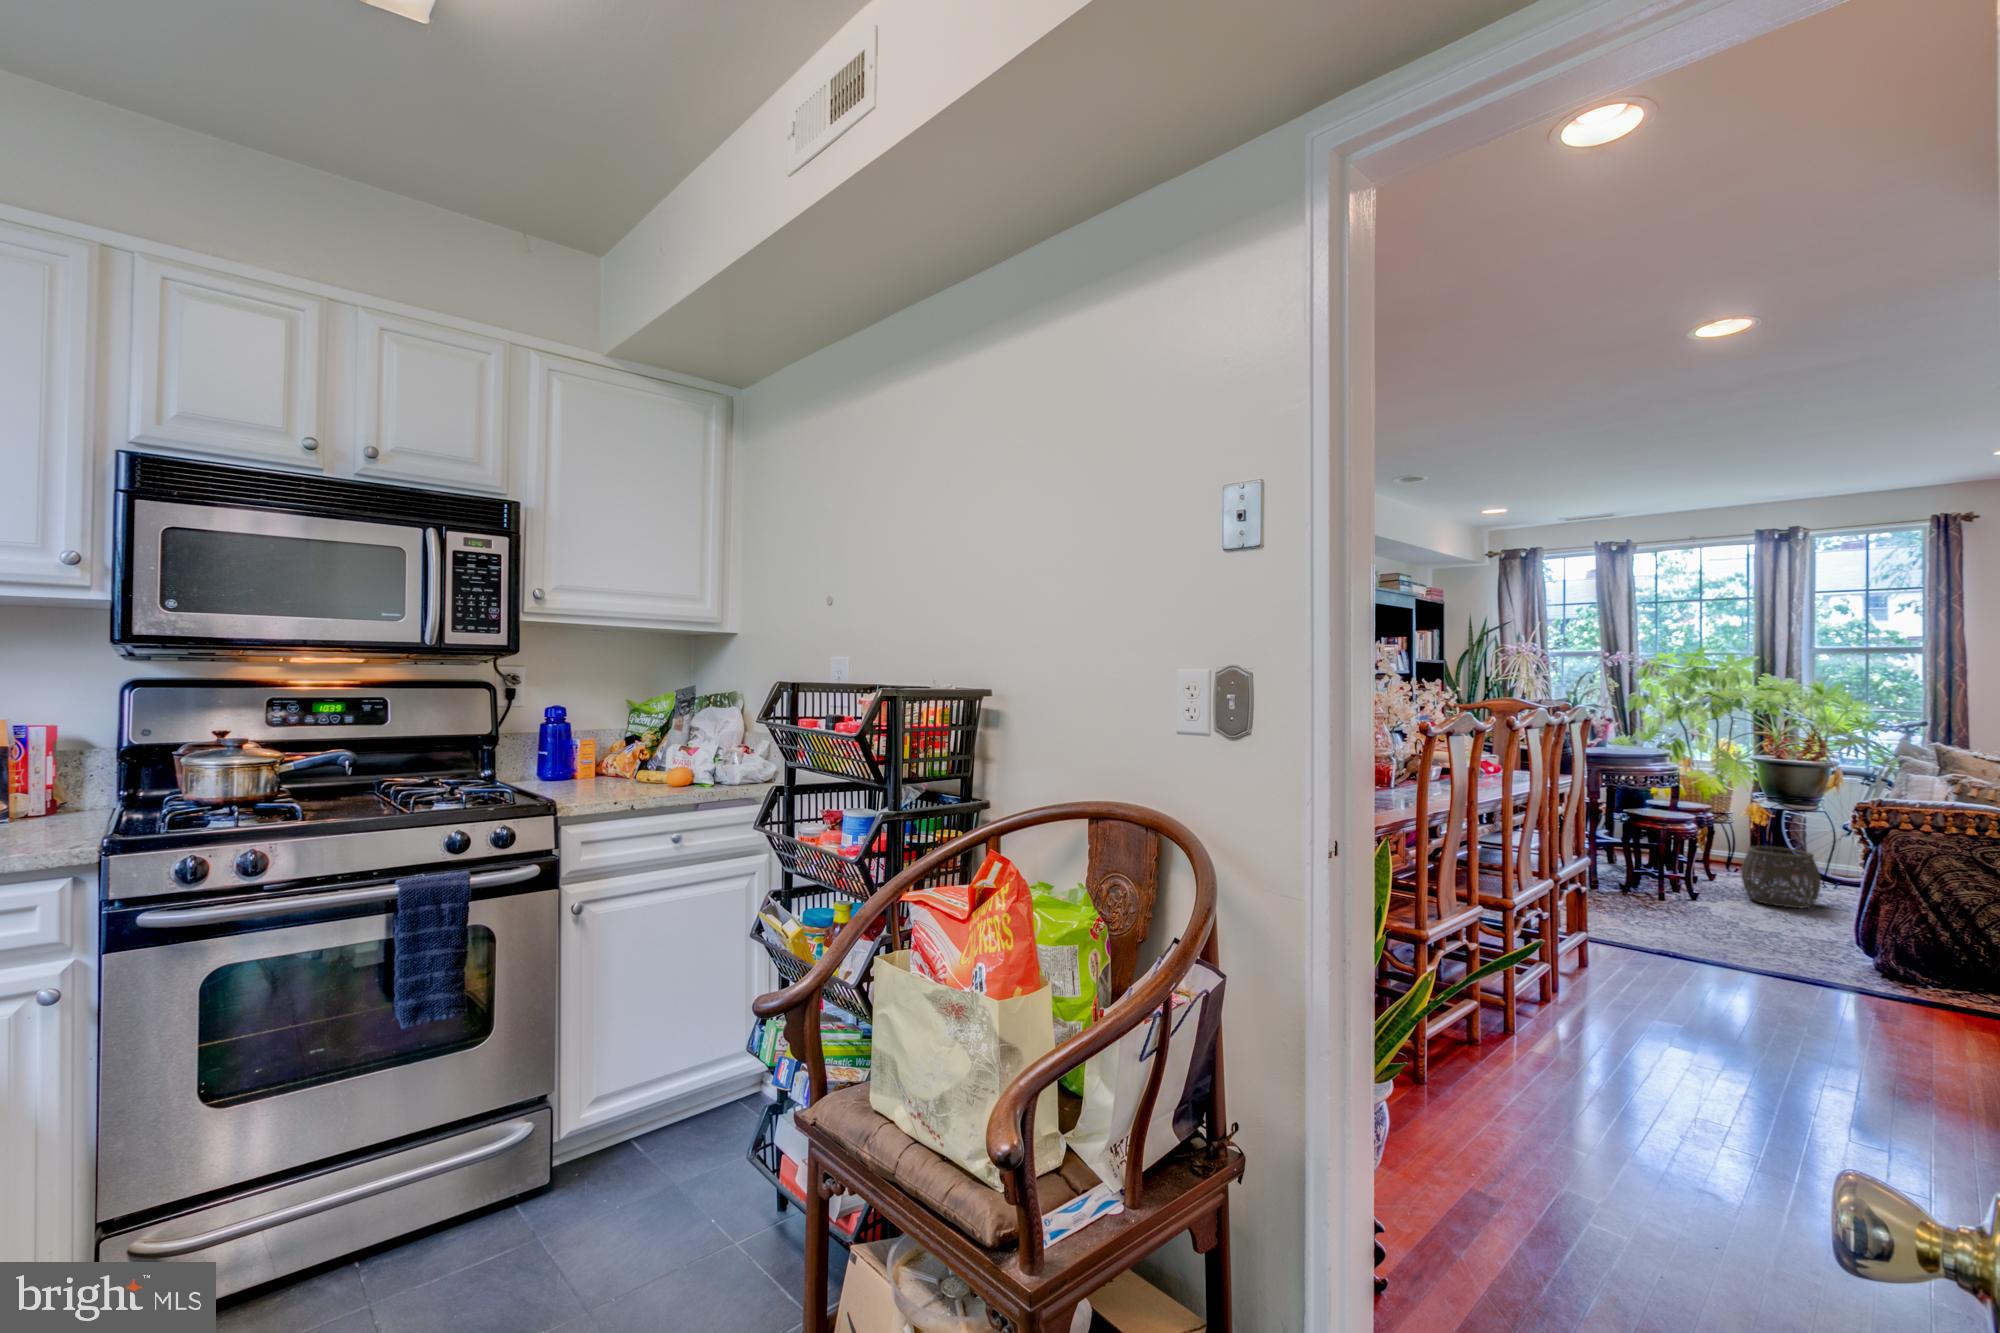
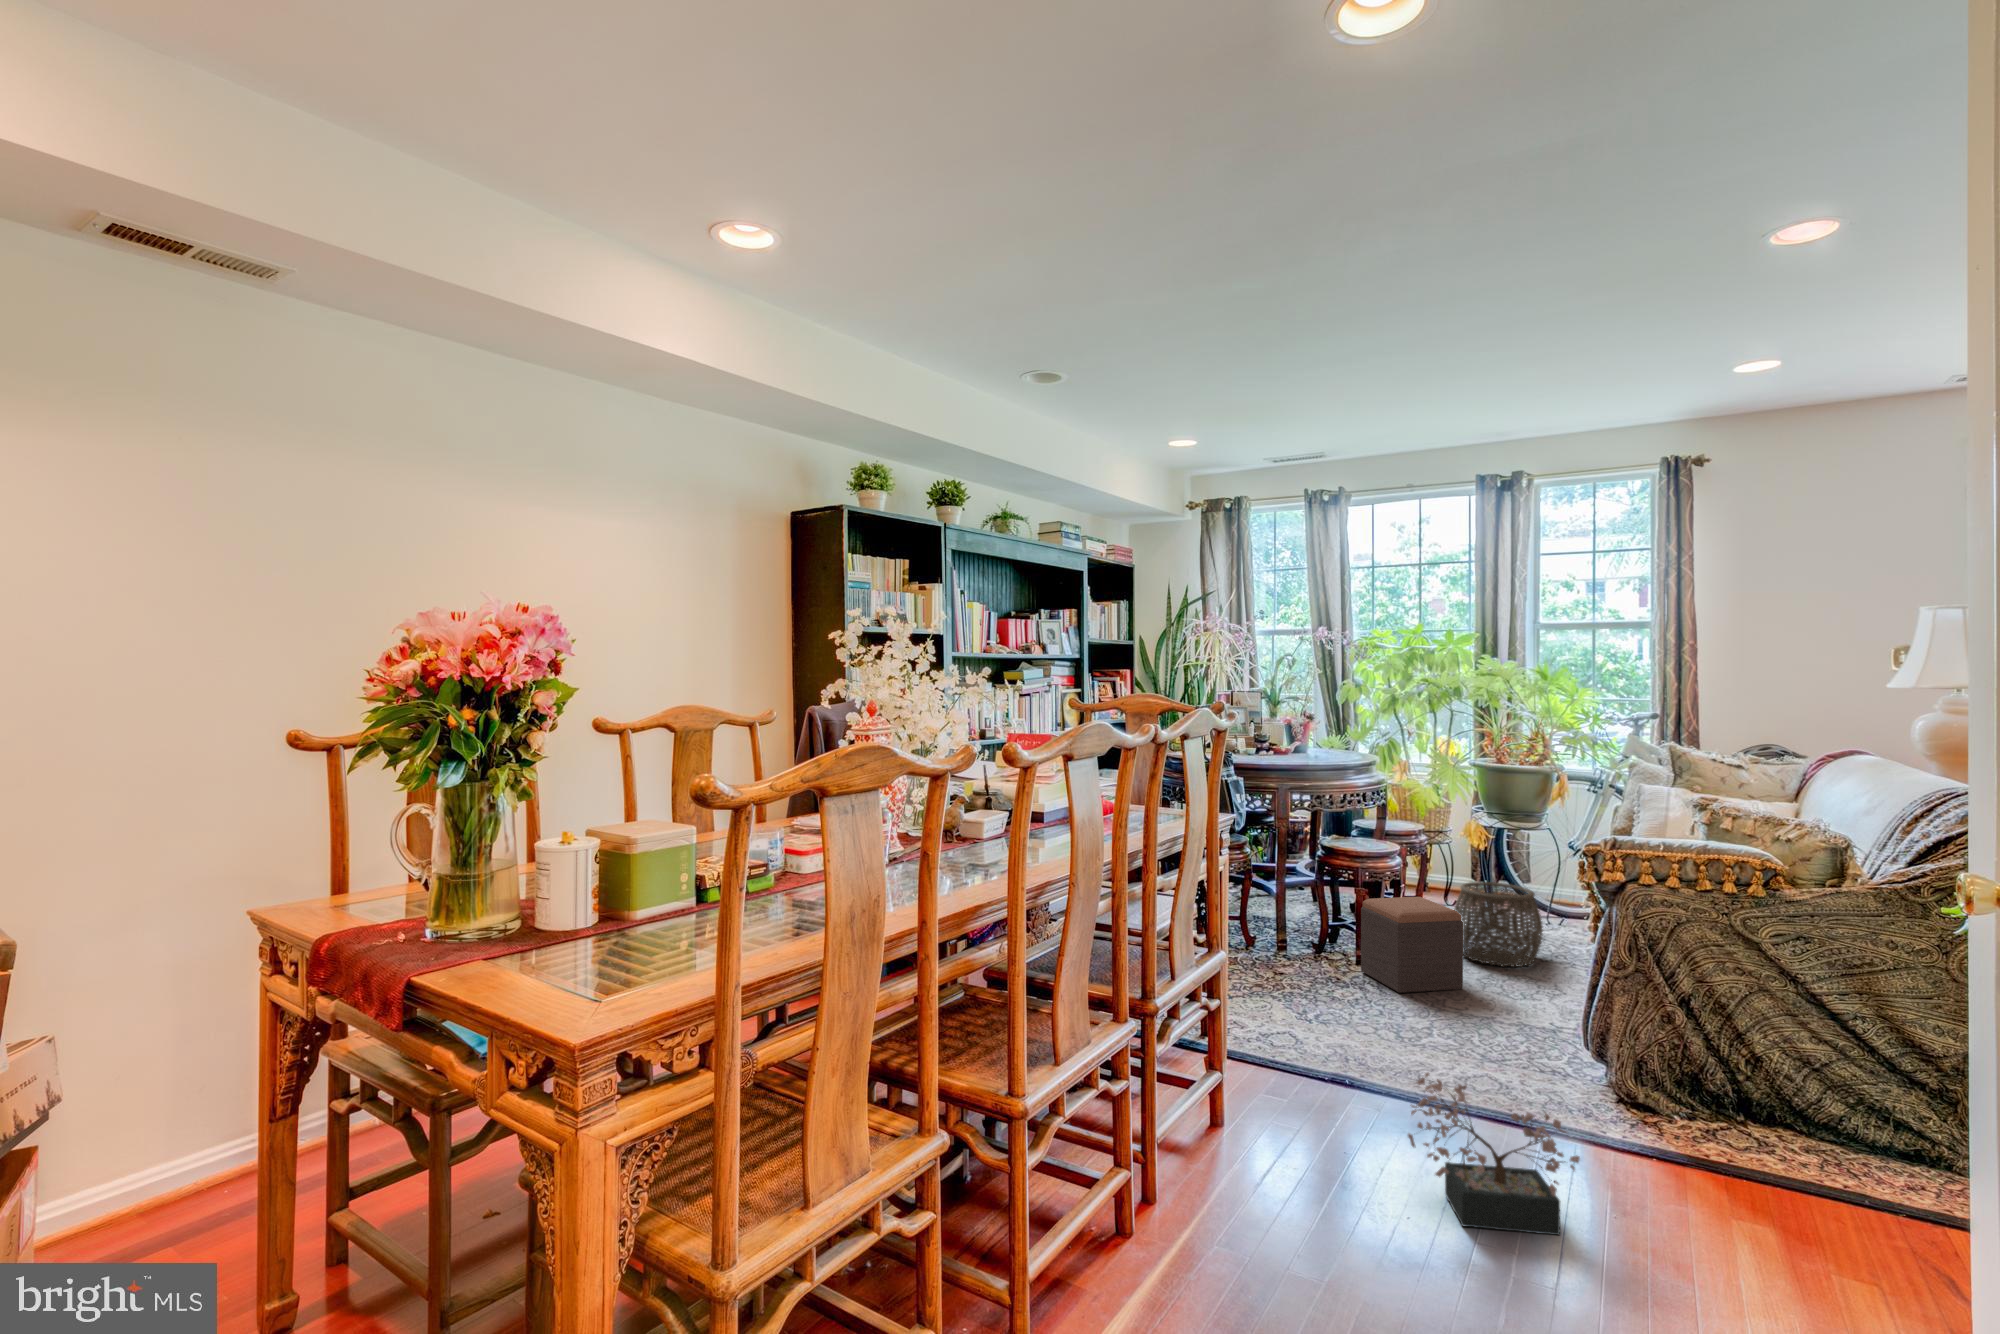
footstool: none [1665,851,1753,917] -> present [1361,897,1463,993]
decorative plant: none [1731,928,1853,1021] -> present [1408,1073,1580,1235]

